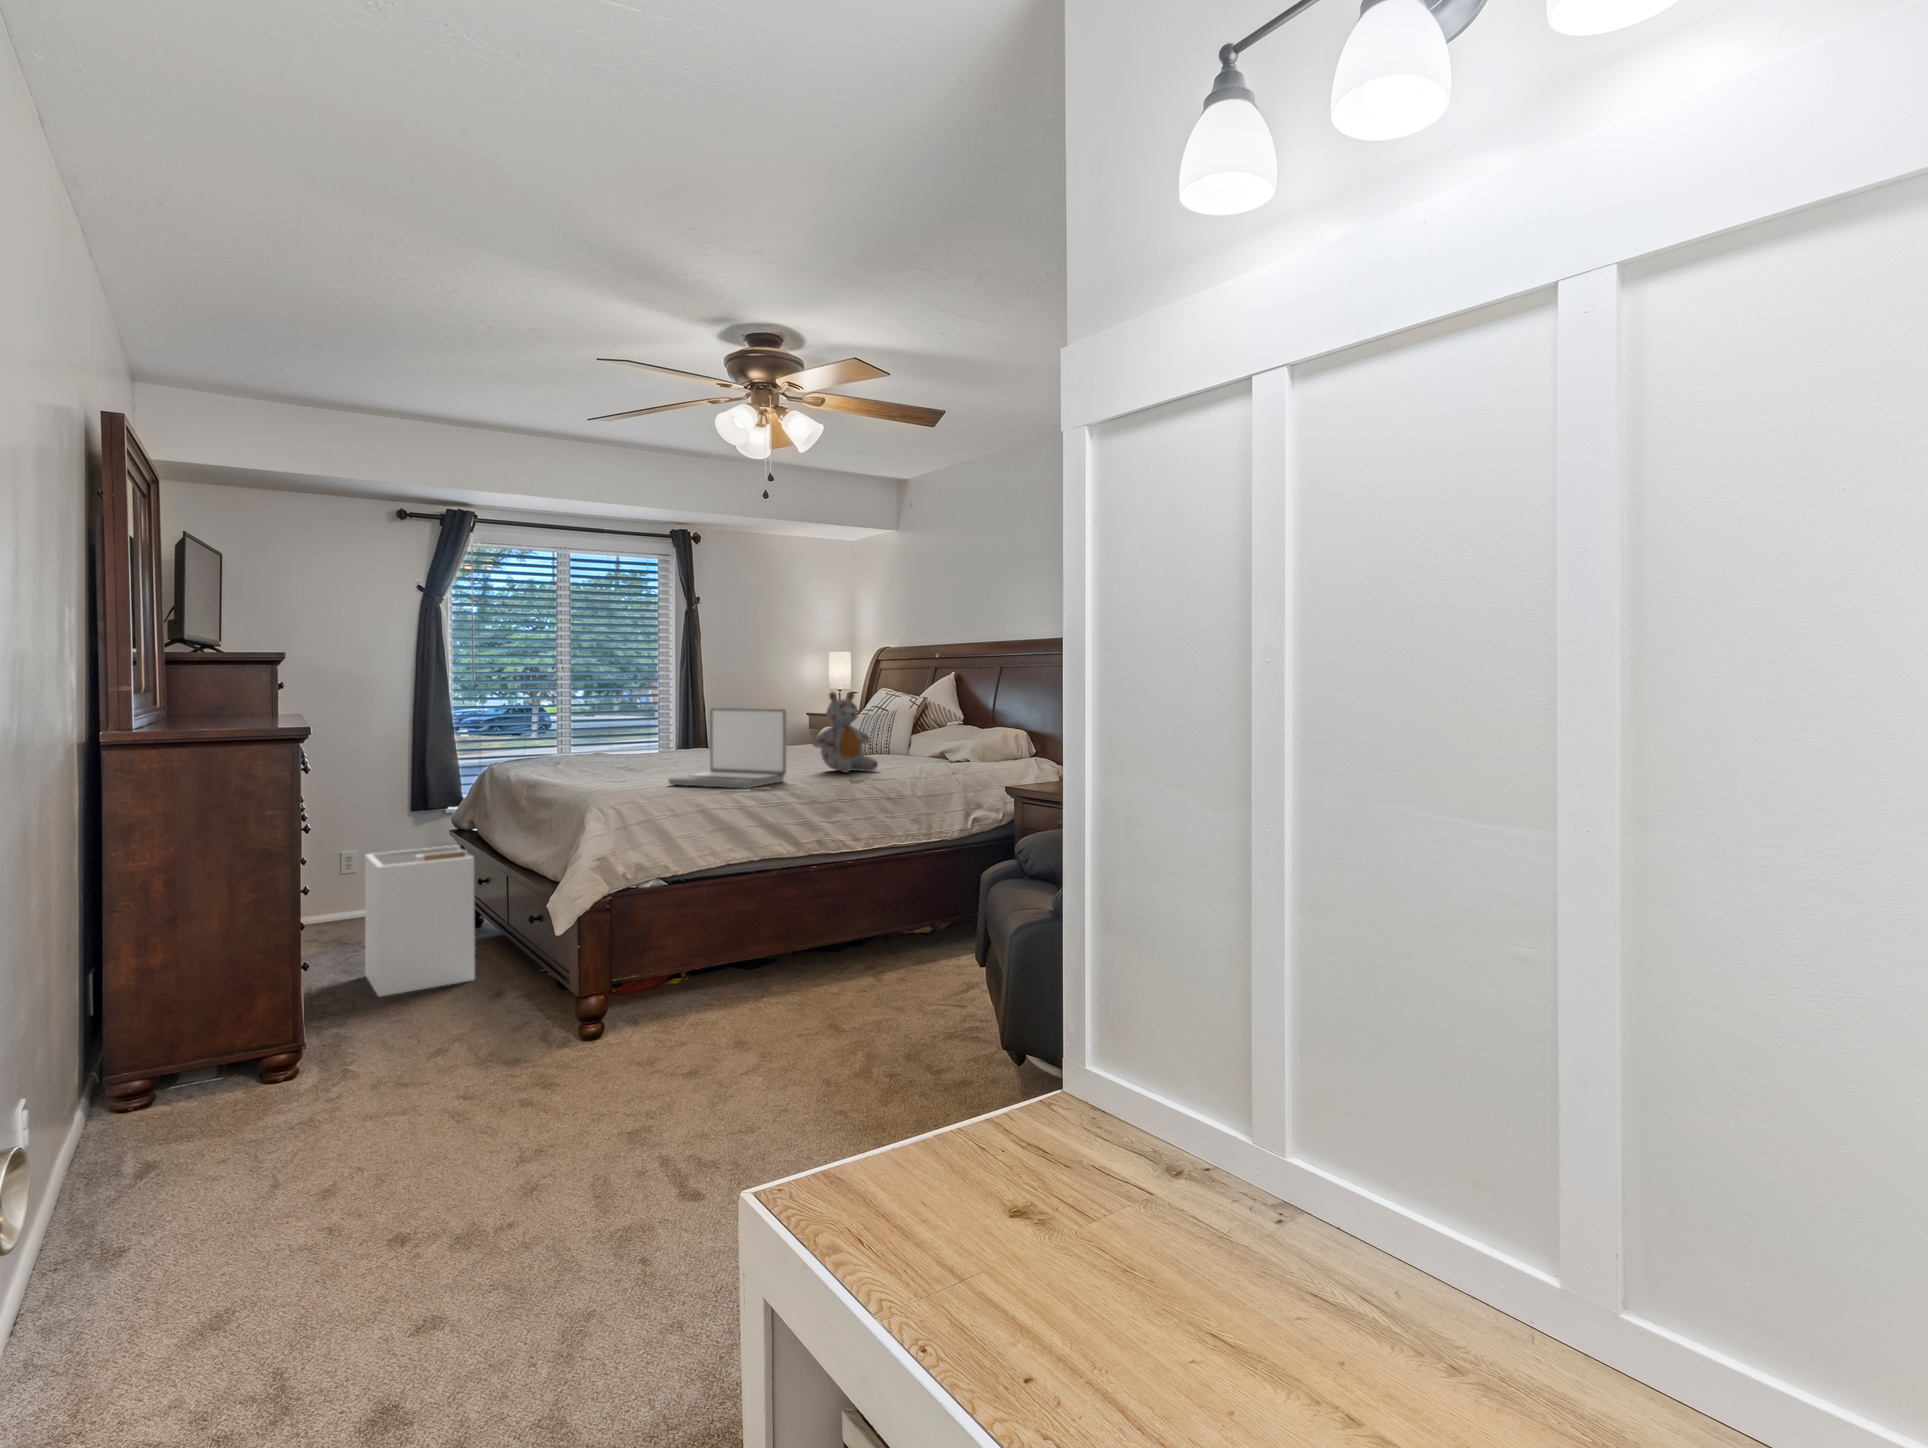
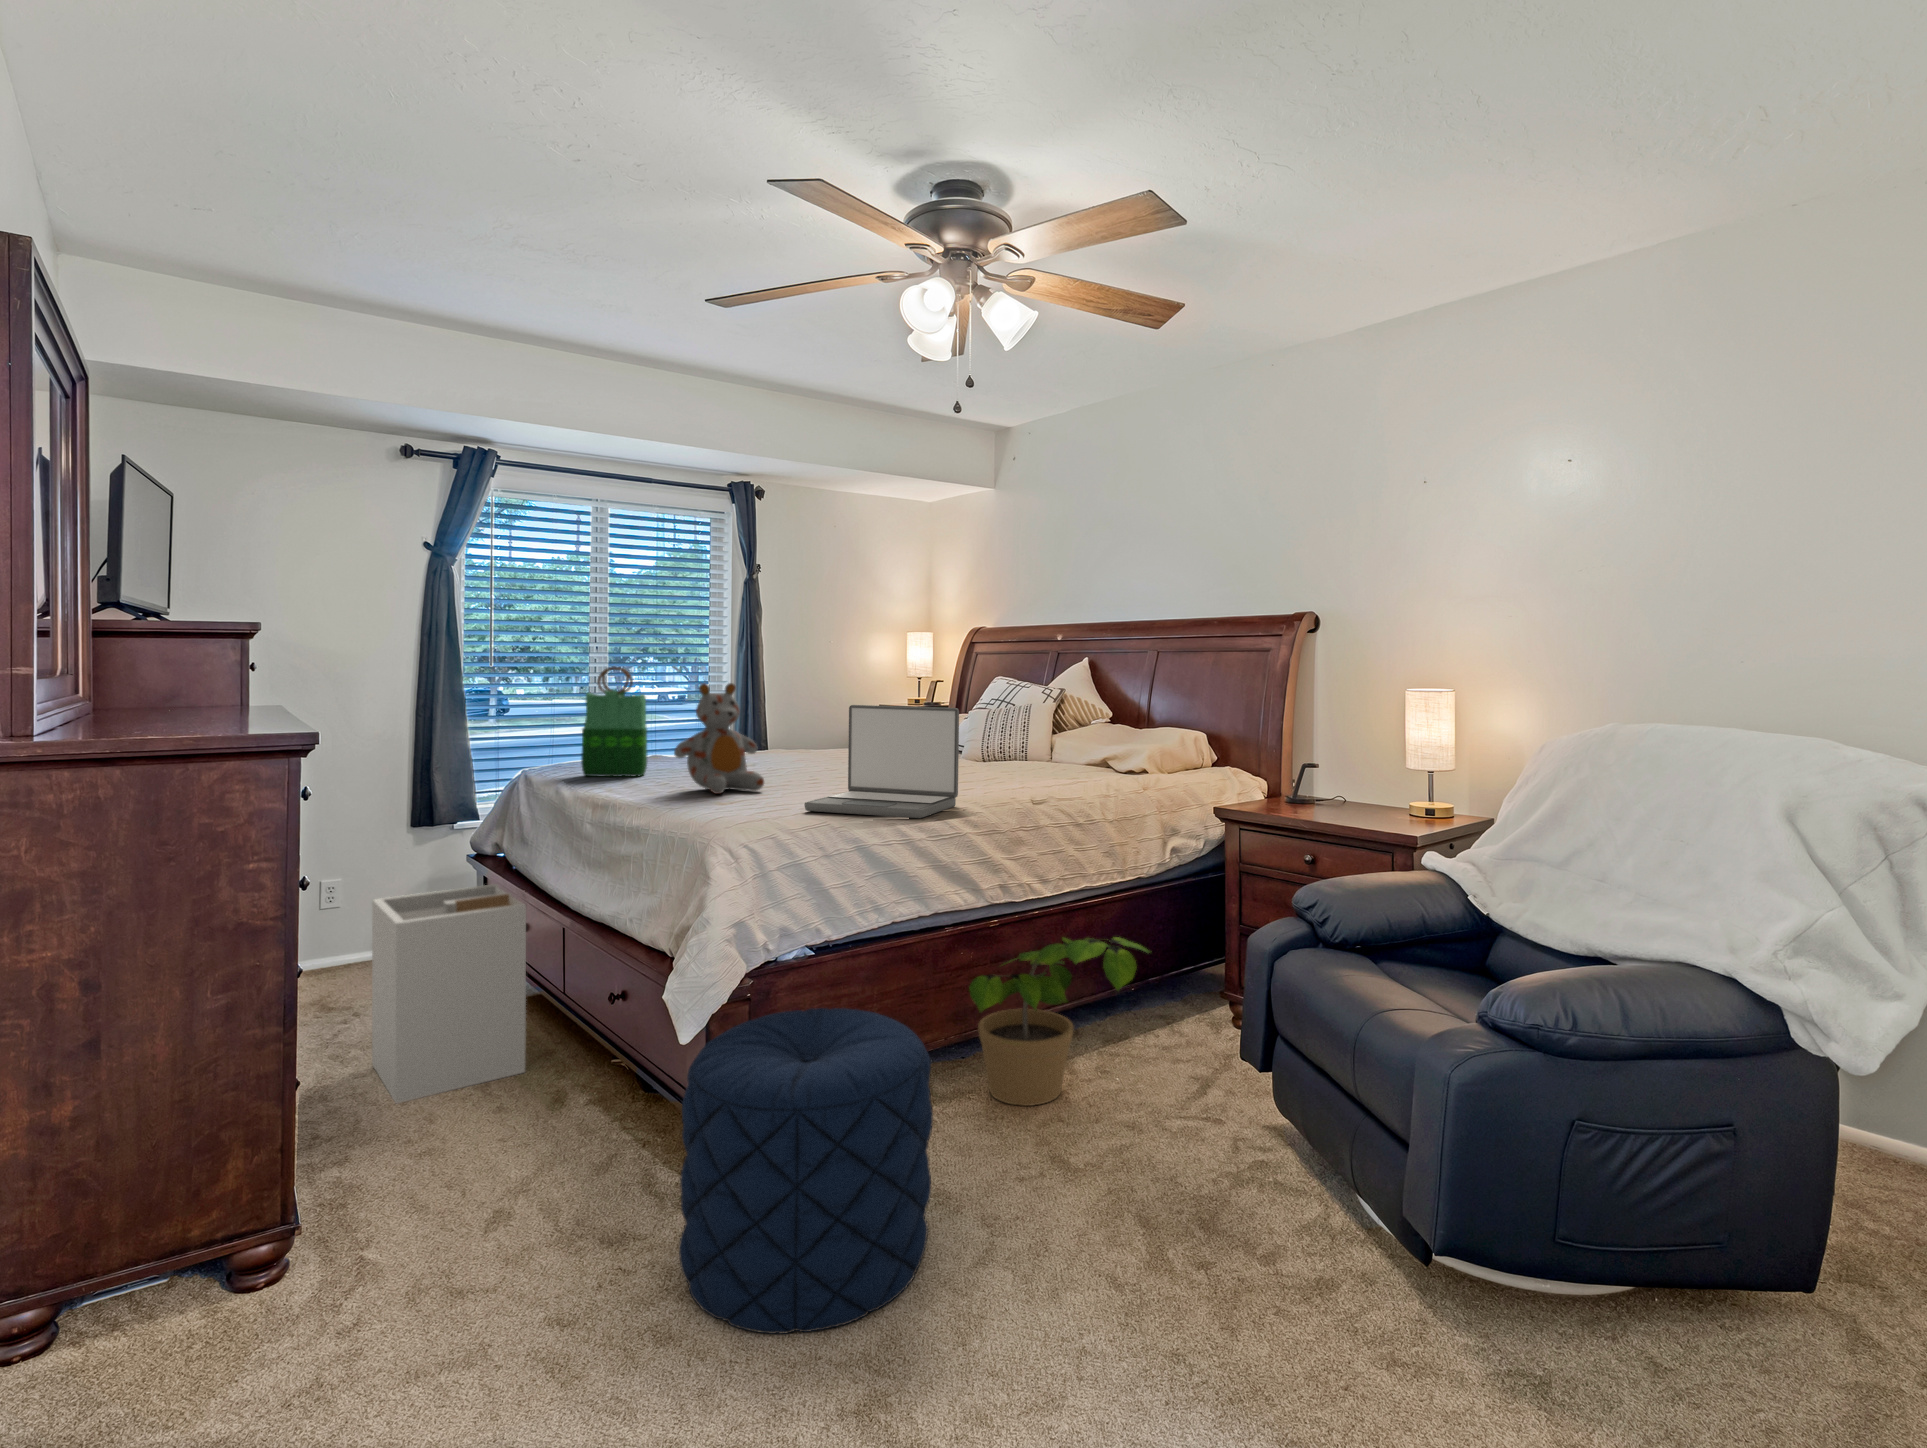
tote bag: none [529,682,580,766] -> present [581,667,647,777]
stuffed bear: present [812,692,878,773] -> present [674,683,764,794]
potted plant: none [780,873,911,998] -> present [969,937,1150,1106]
pouf: none [541,911,714,1102] -> present [679,1008,933,1334]

